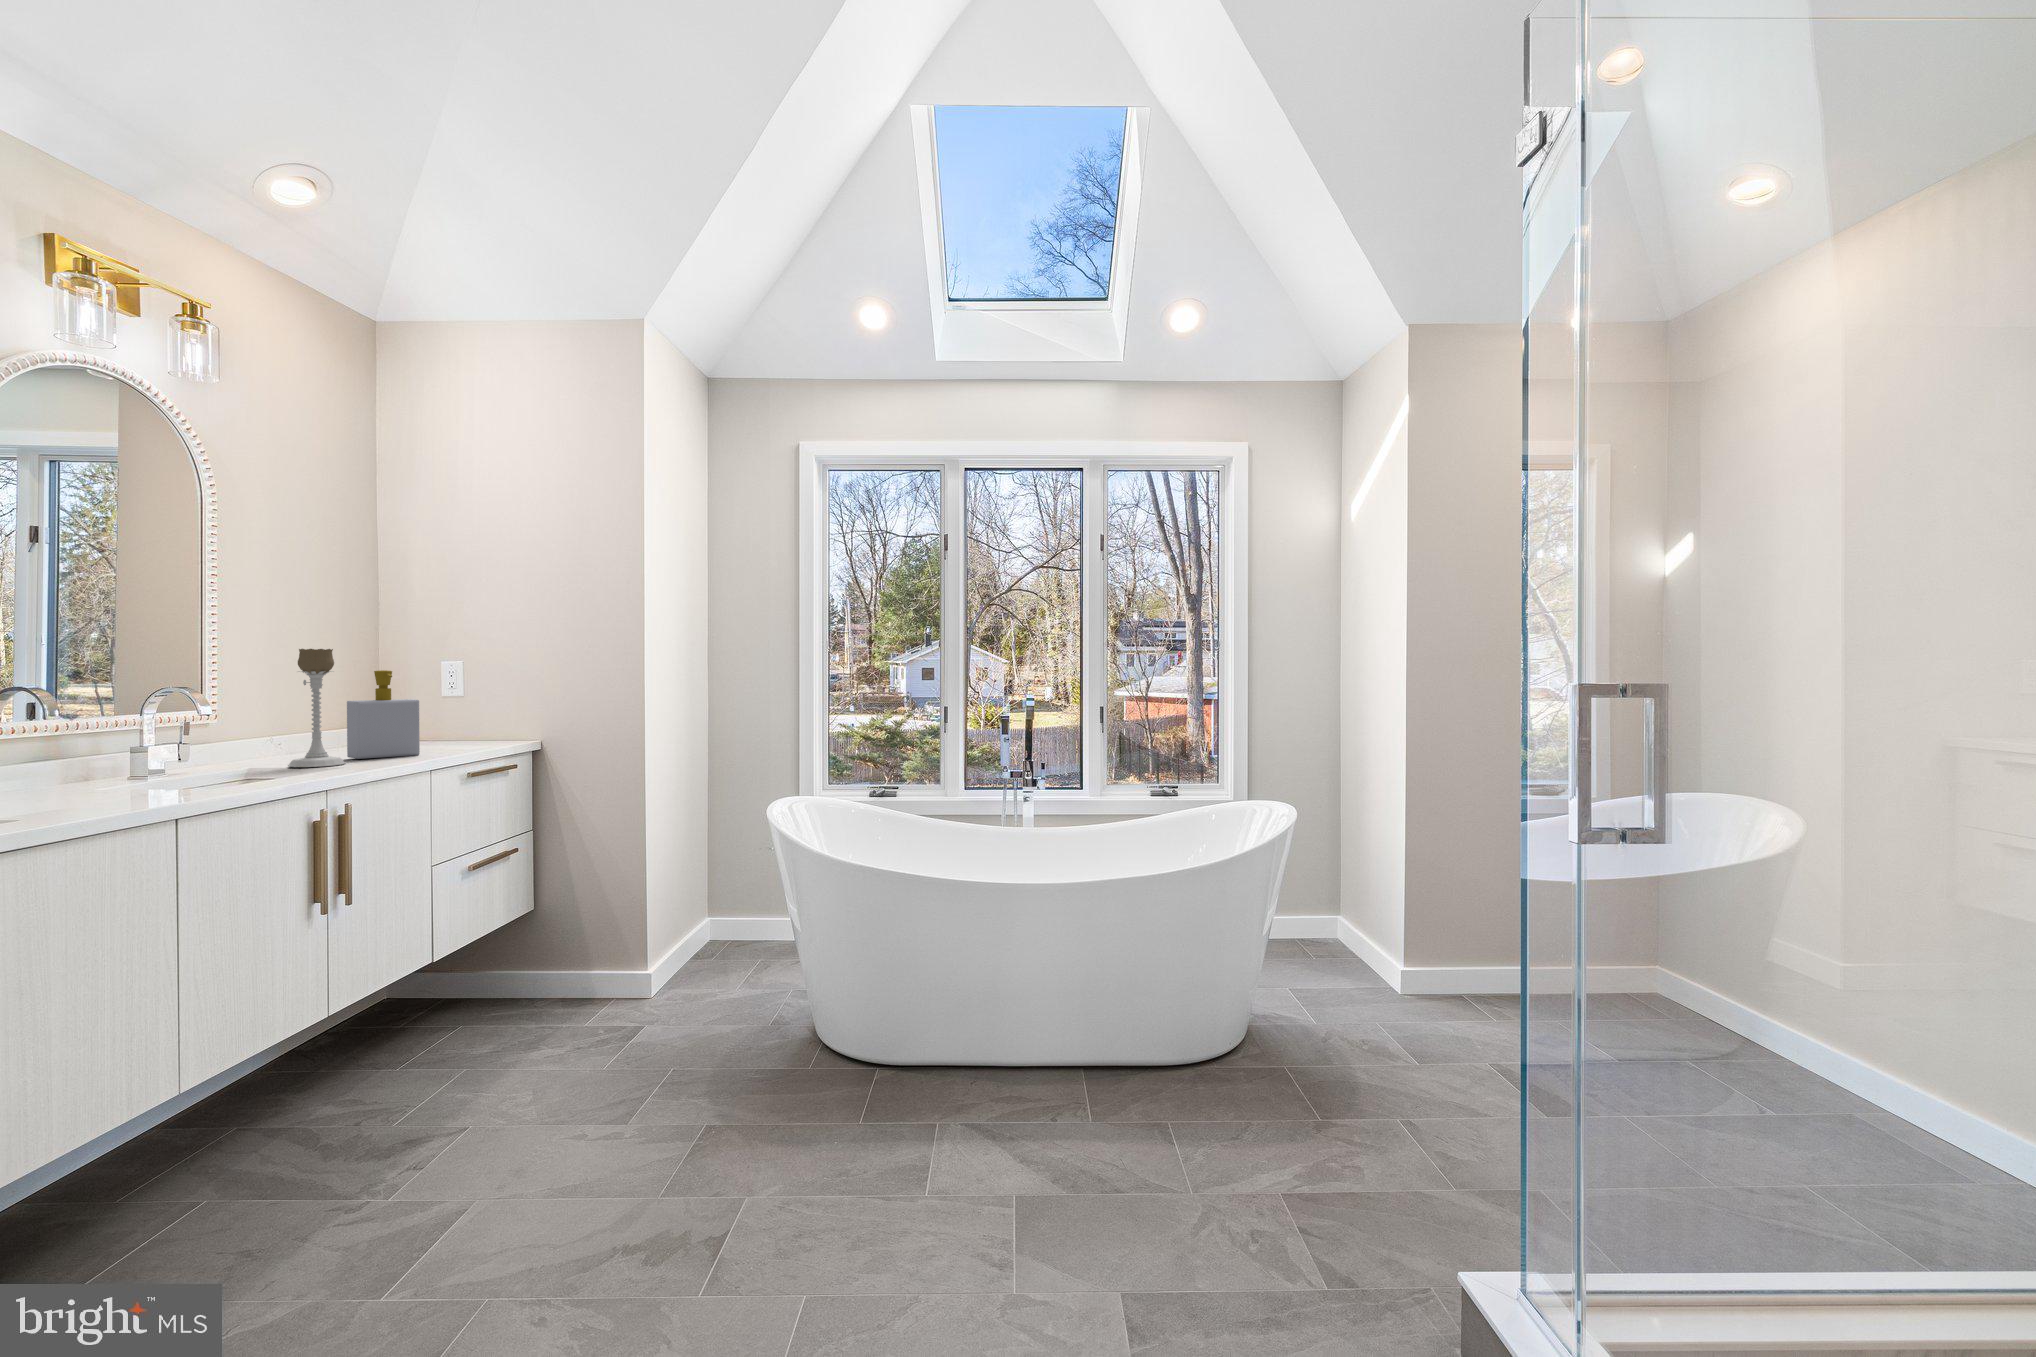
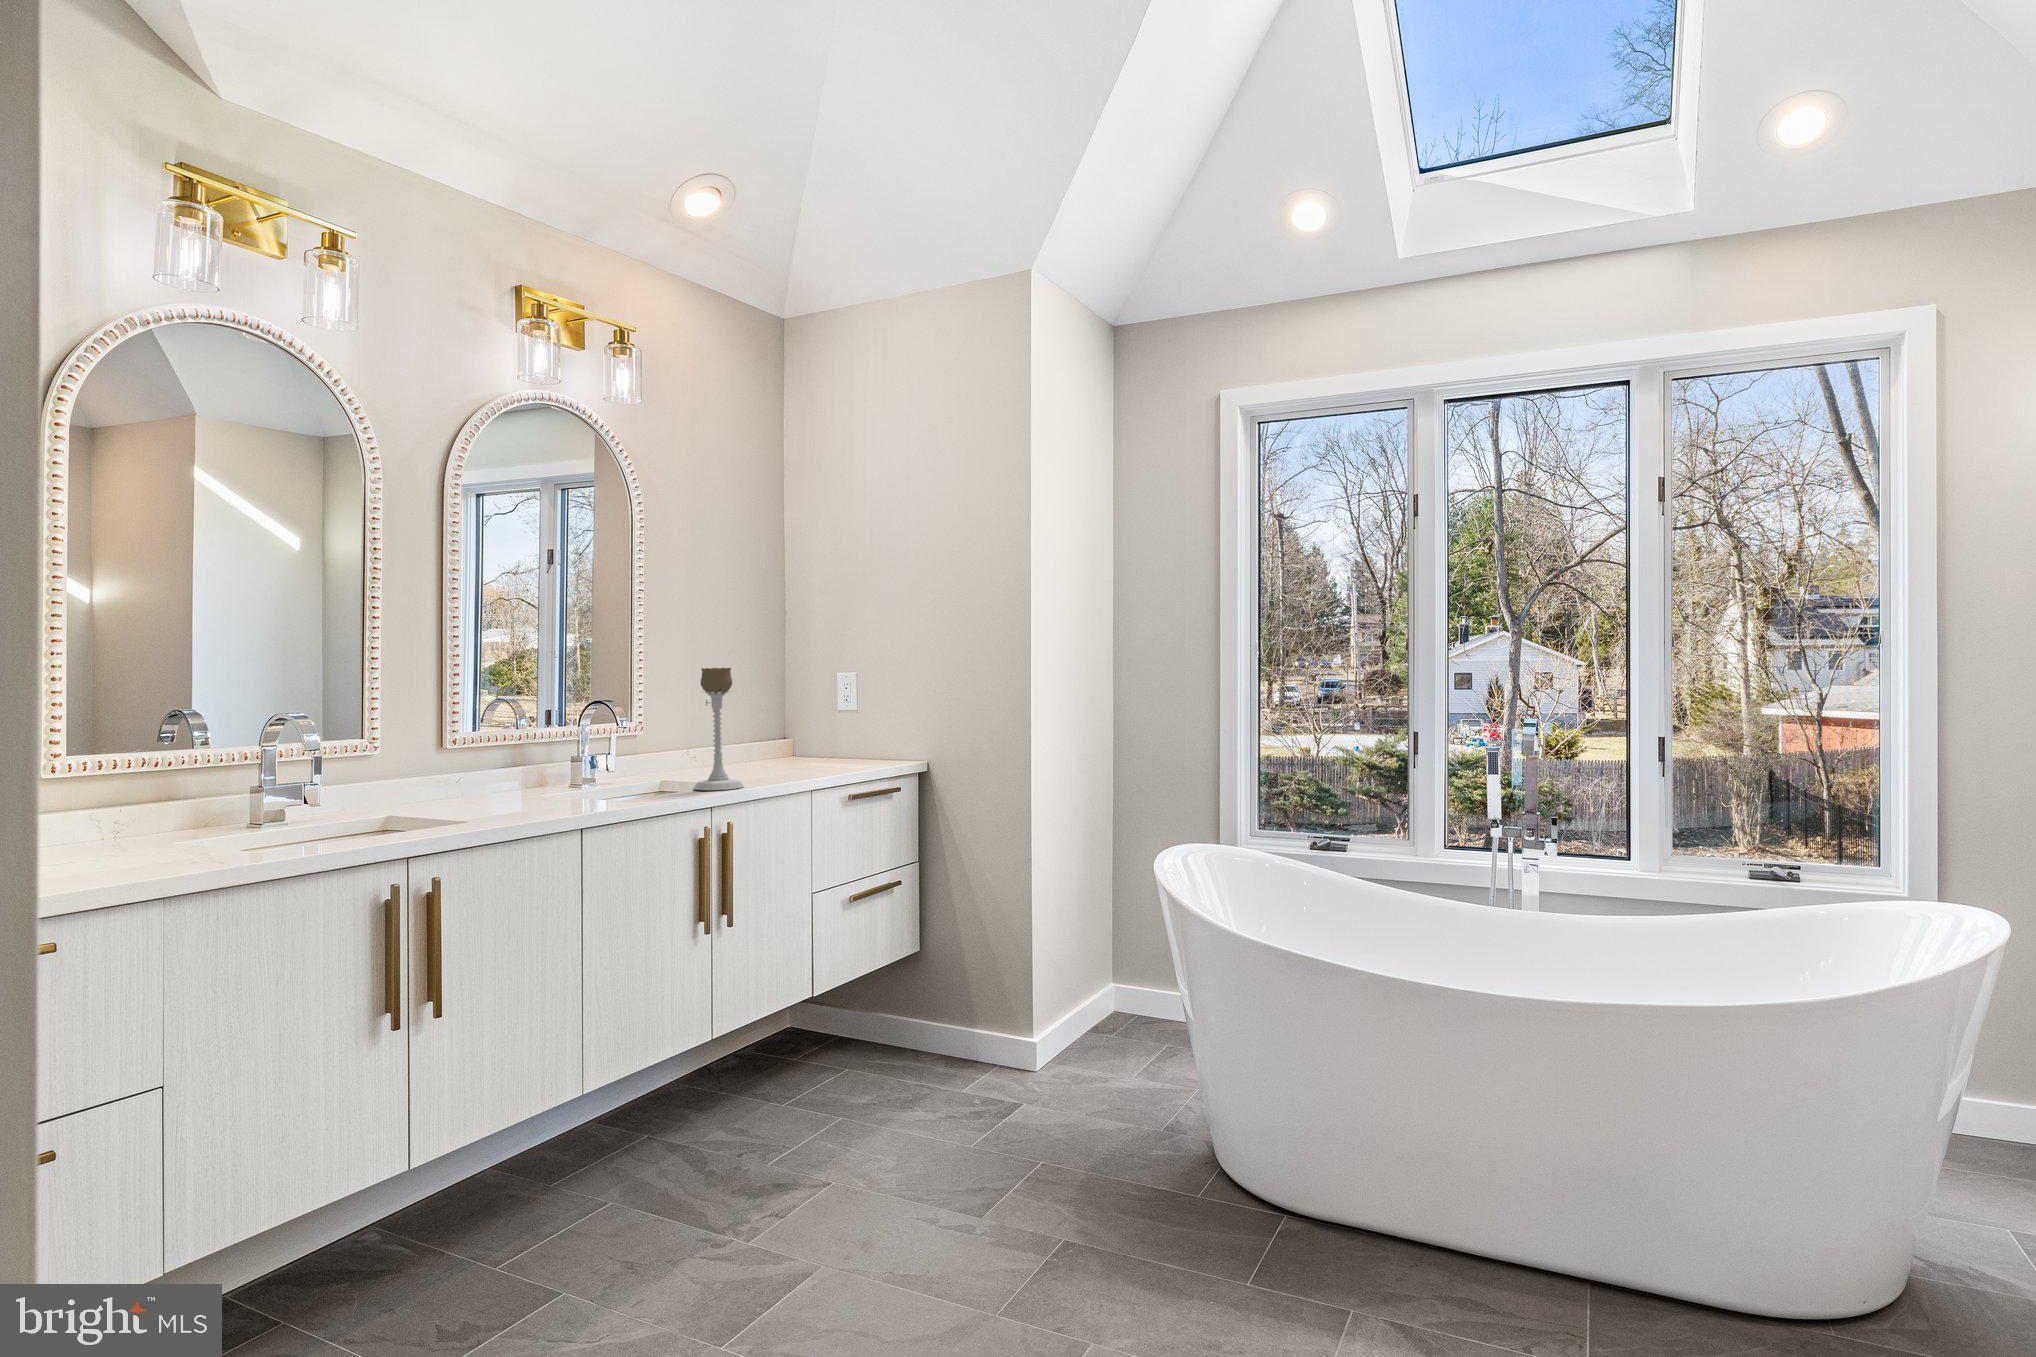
soap bottle: present [347,670,420,759] -> none [757,688,821,782]

